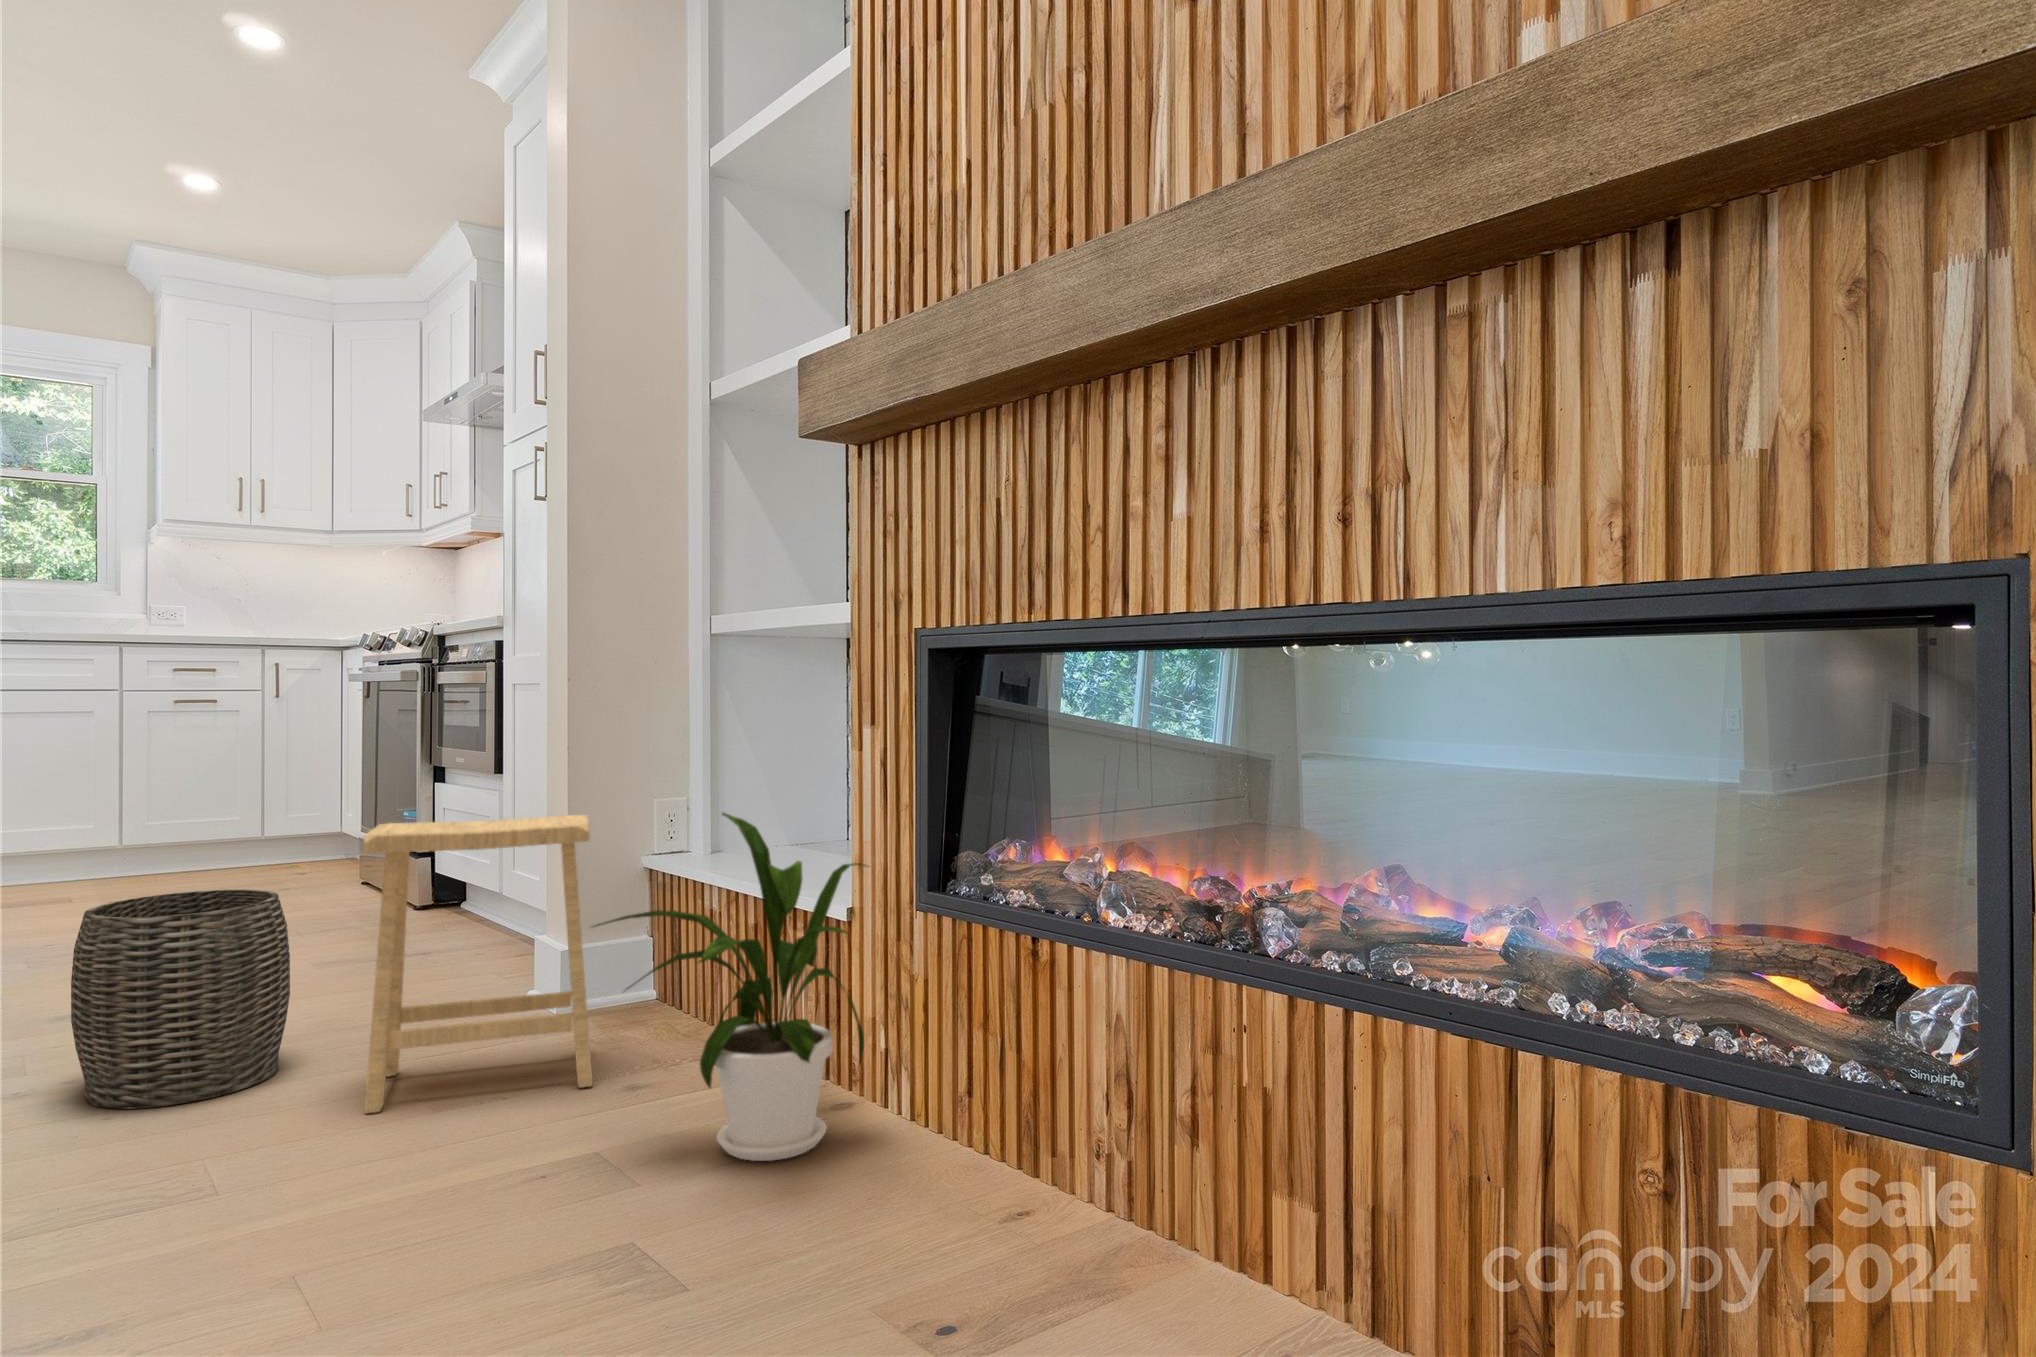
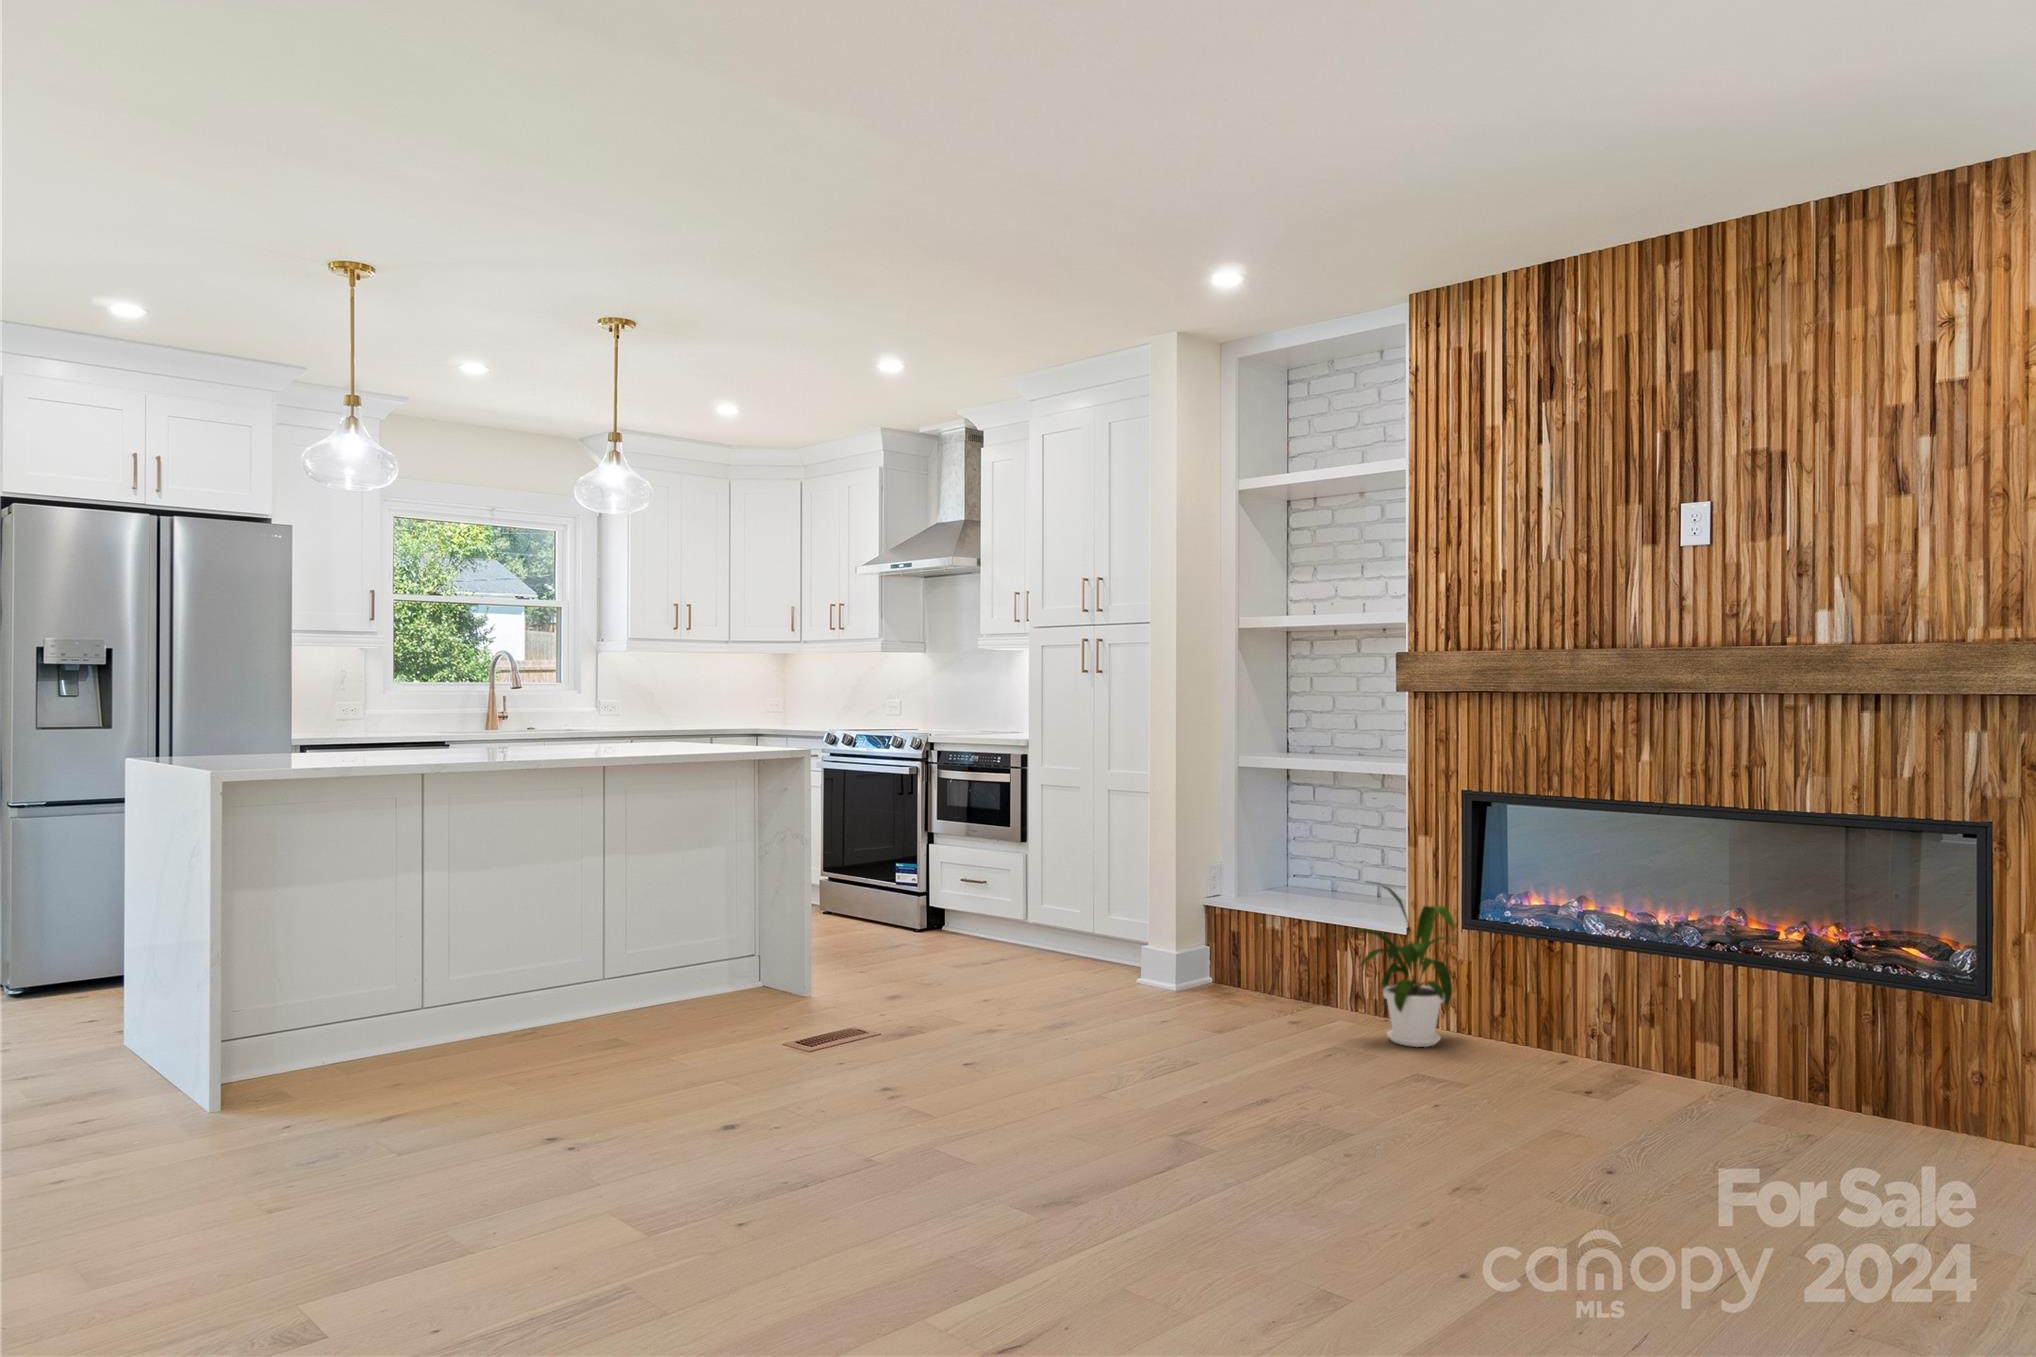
footstool: present [363,815,592,1114] -> none [1151,878,1276,1033]
woven basket: present [71,890,290,1109] -> none [1008,919,1103,1032]

